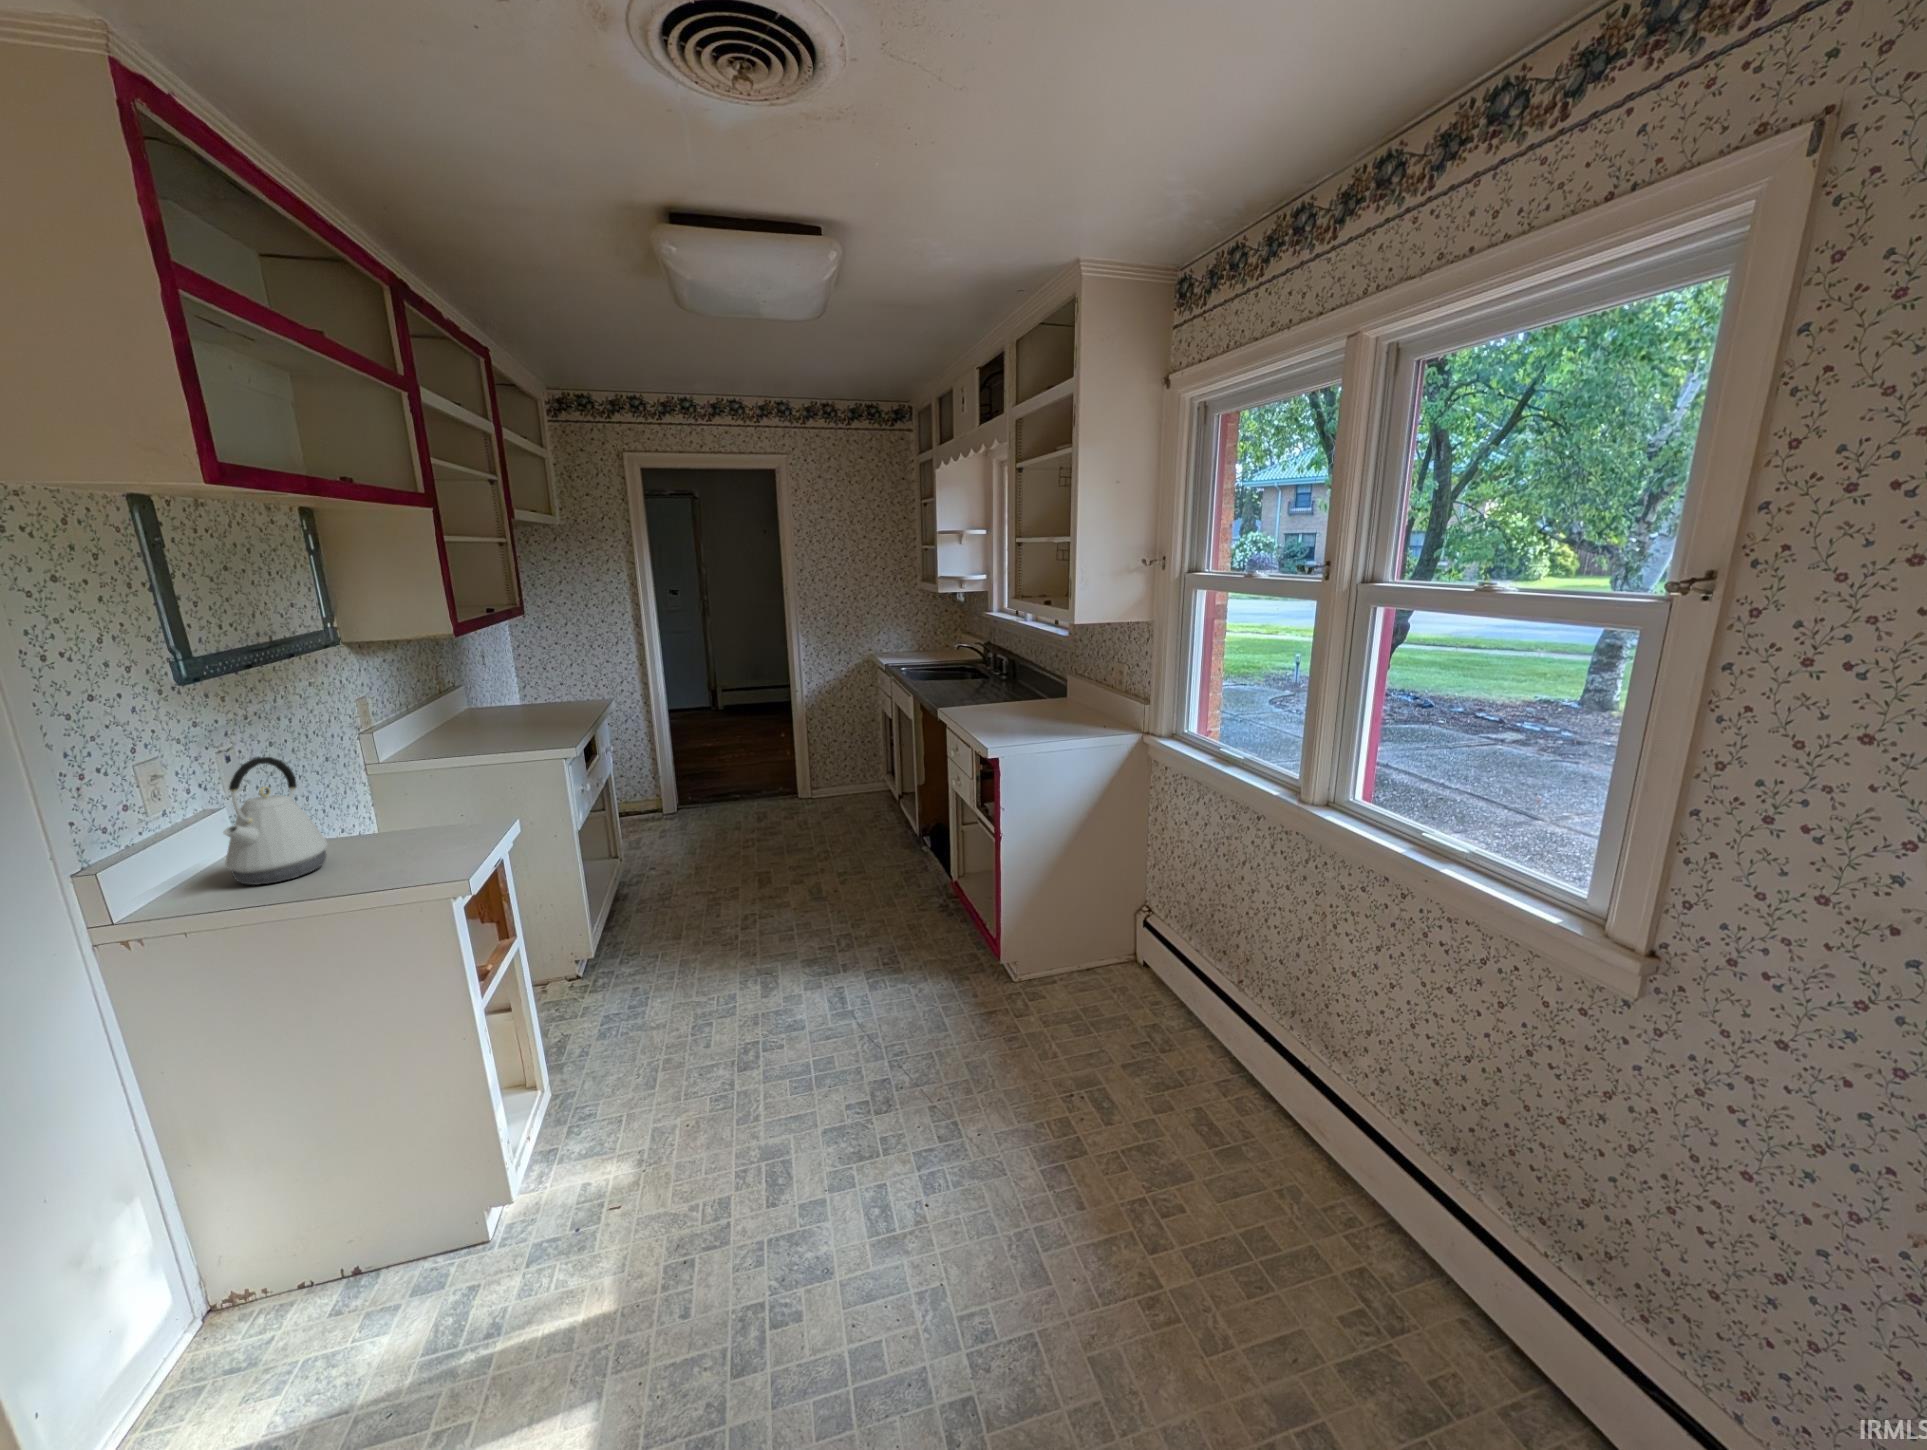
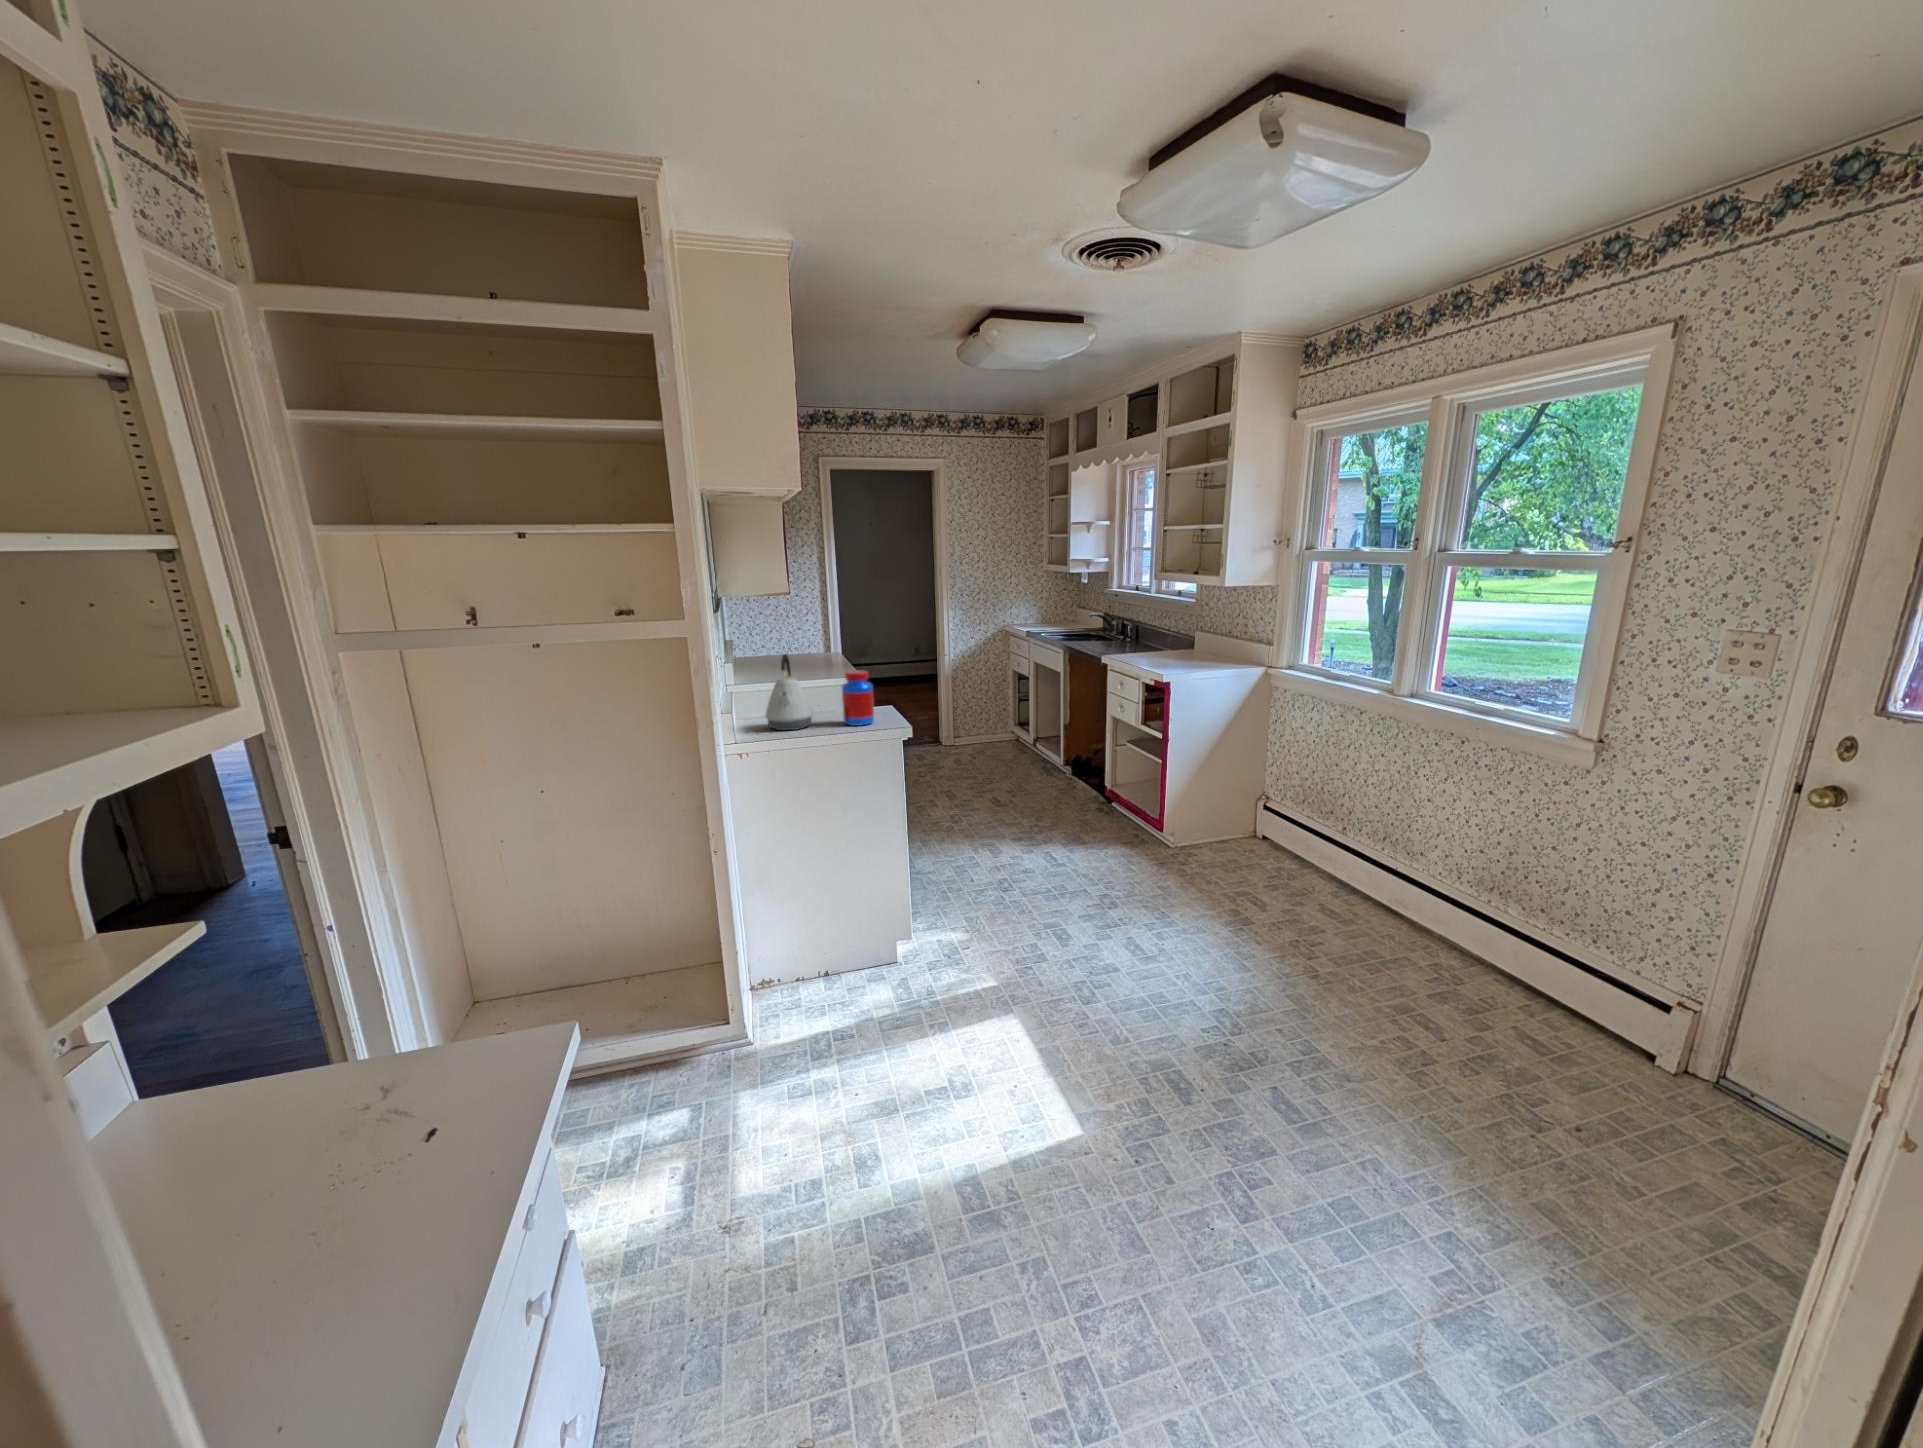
jar: none [363,778,434,872] -> present [842,670,874,726]

